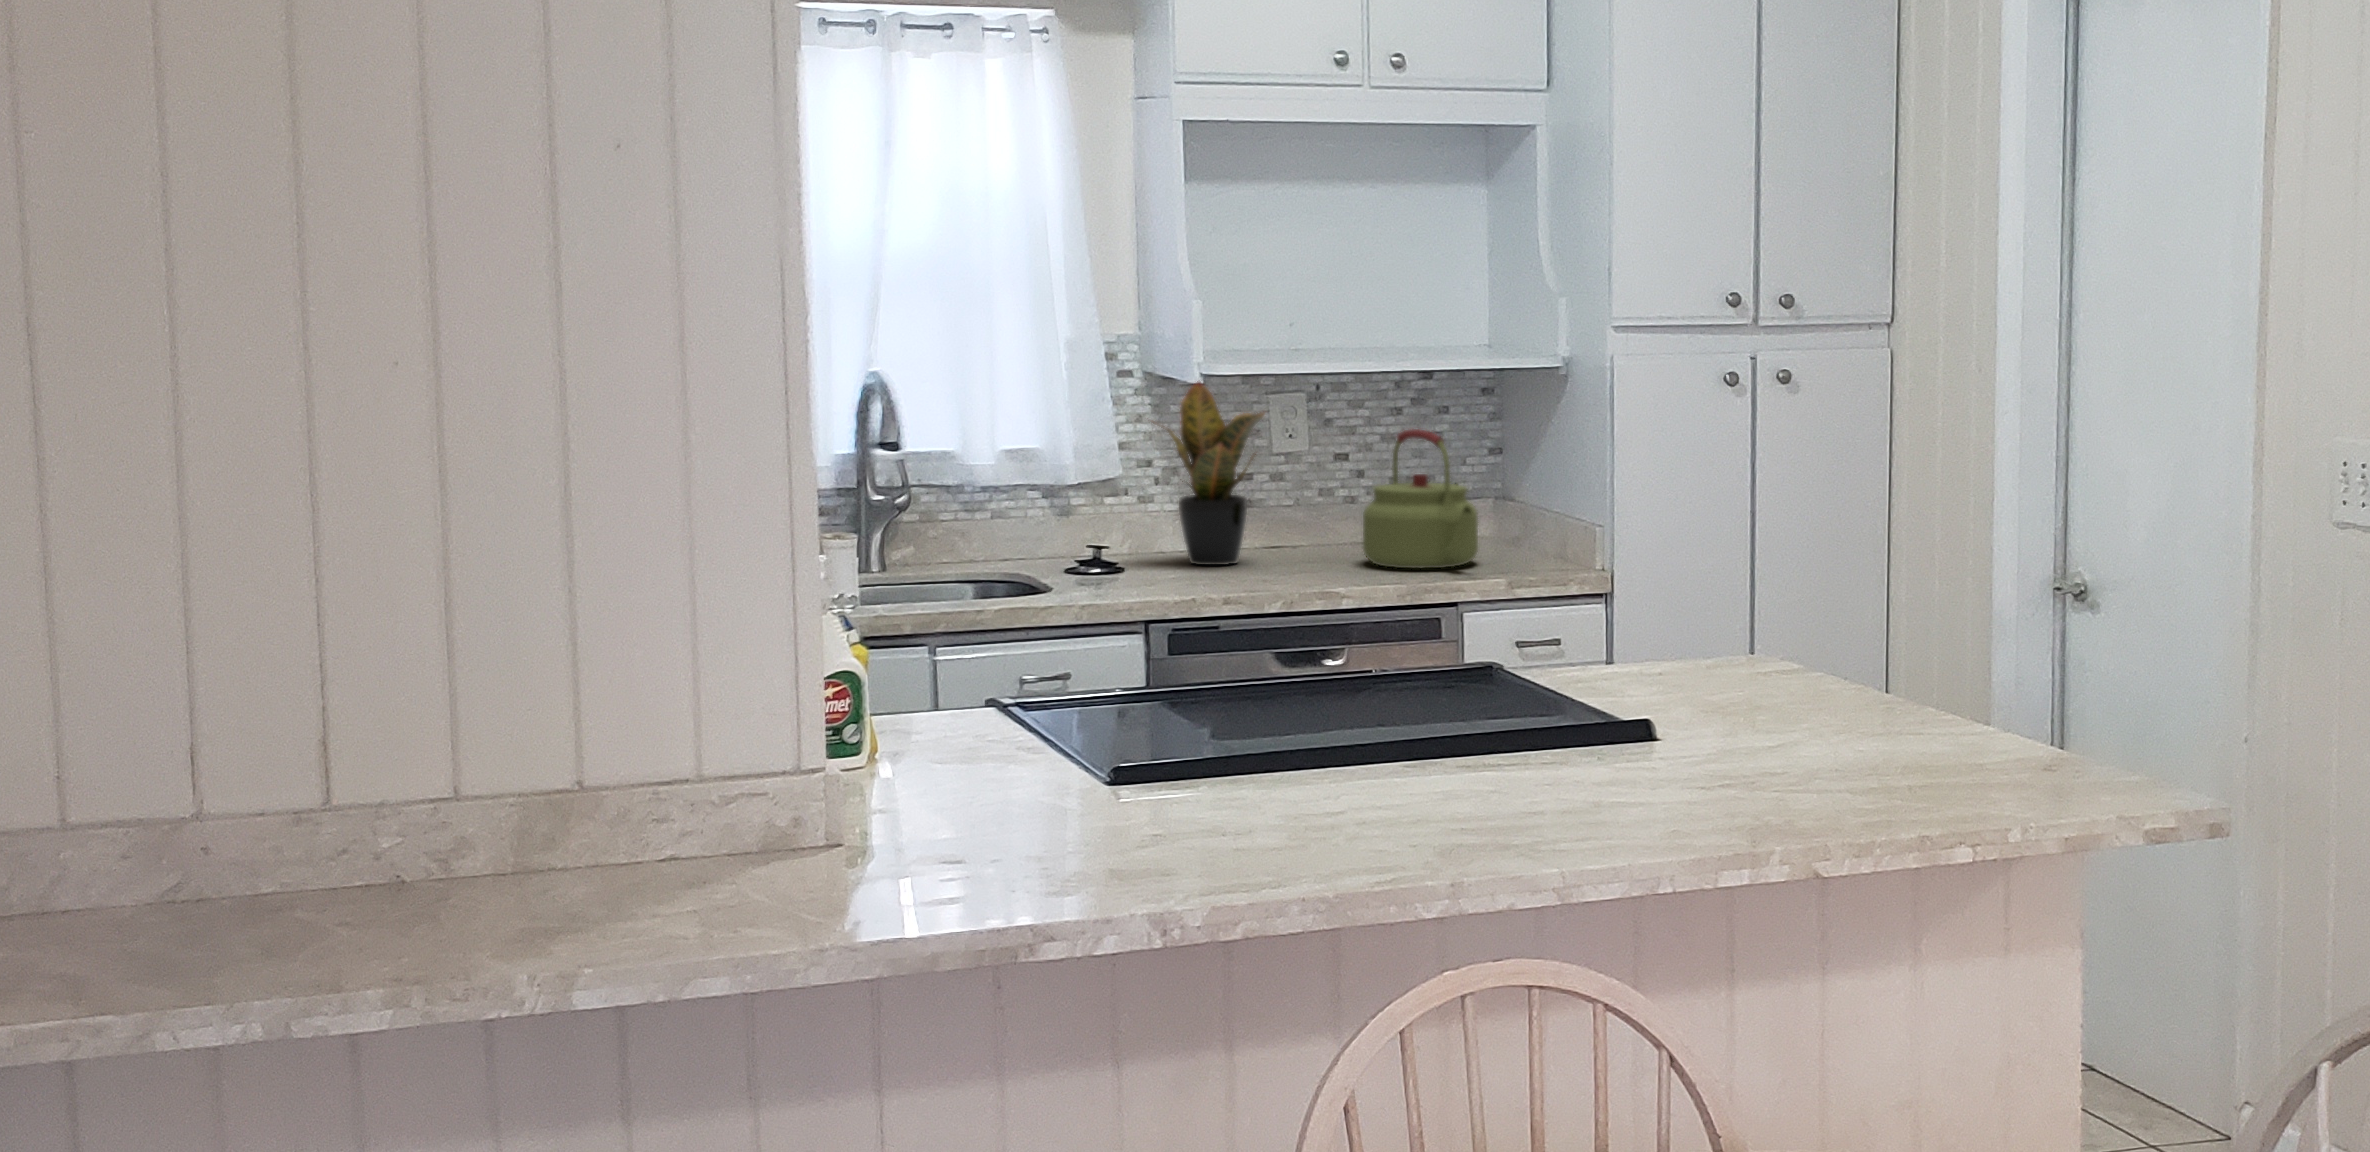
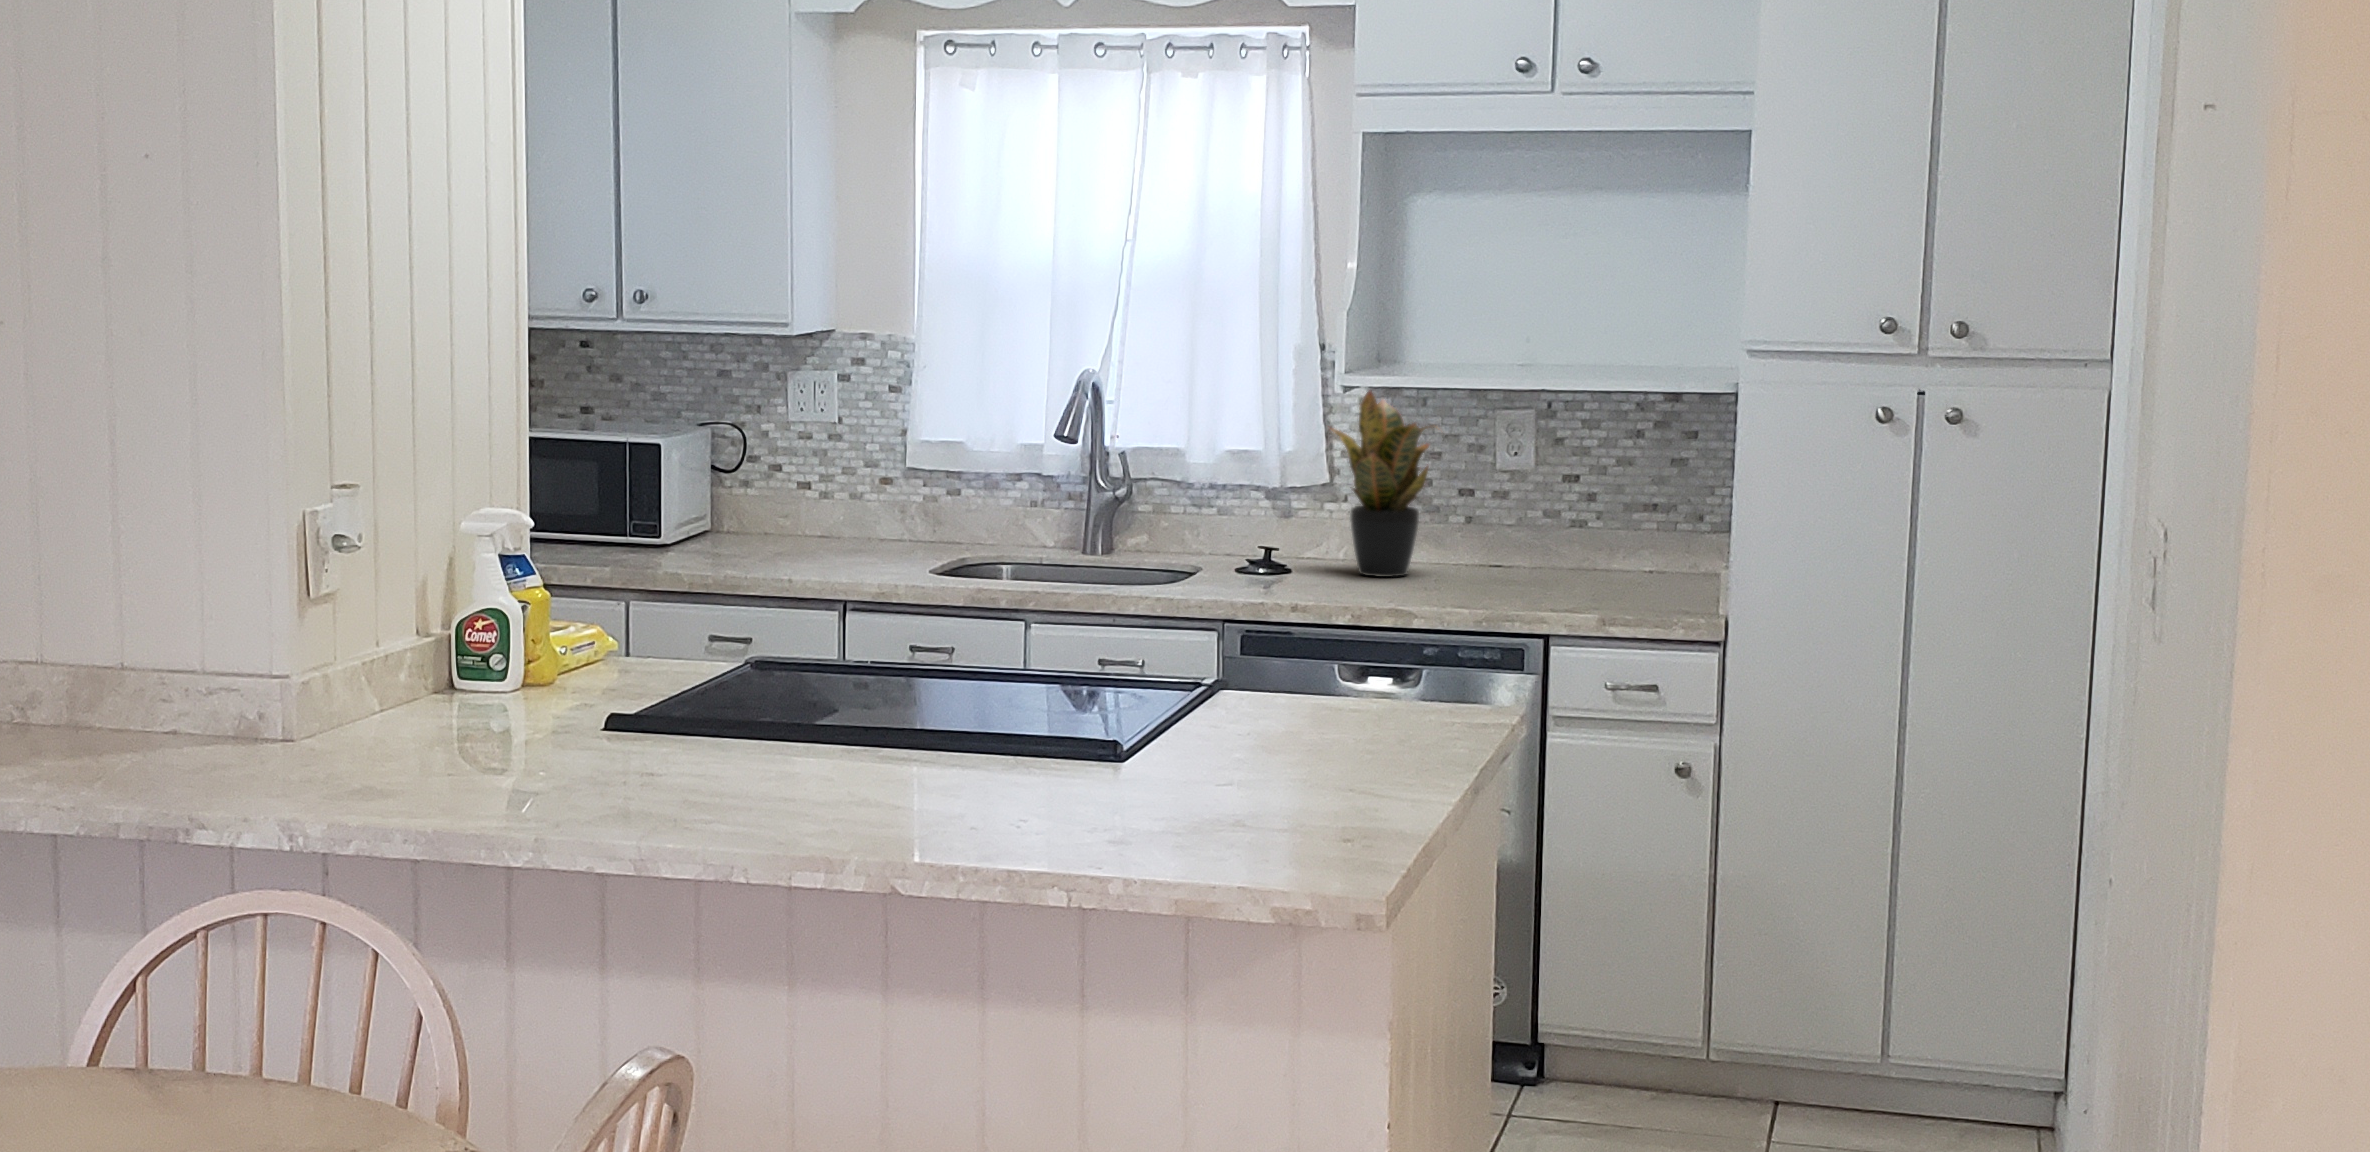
kettle: present [1363,429,1478,568] -> none [1507,451,1632,599]

